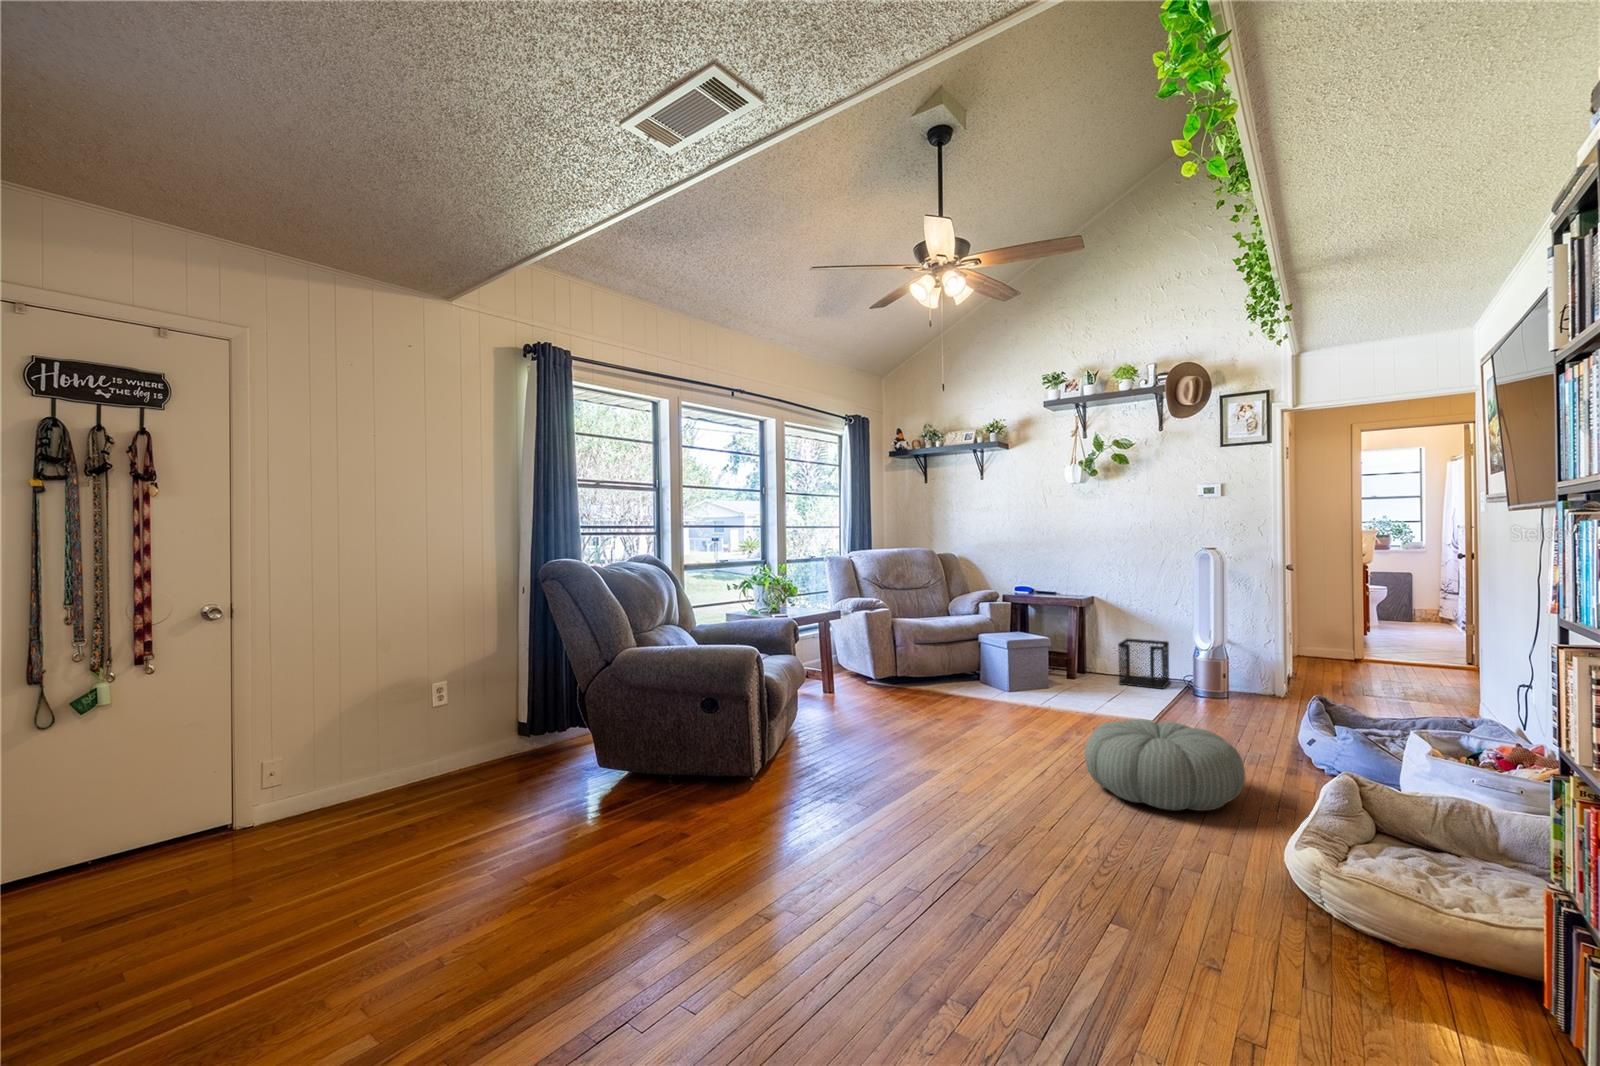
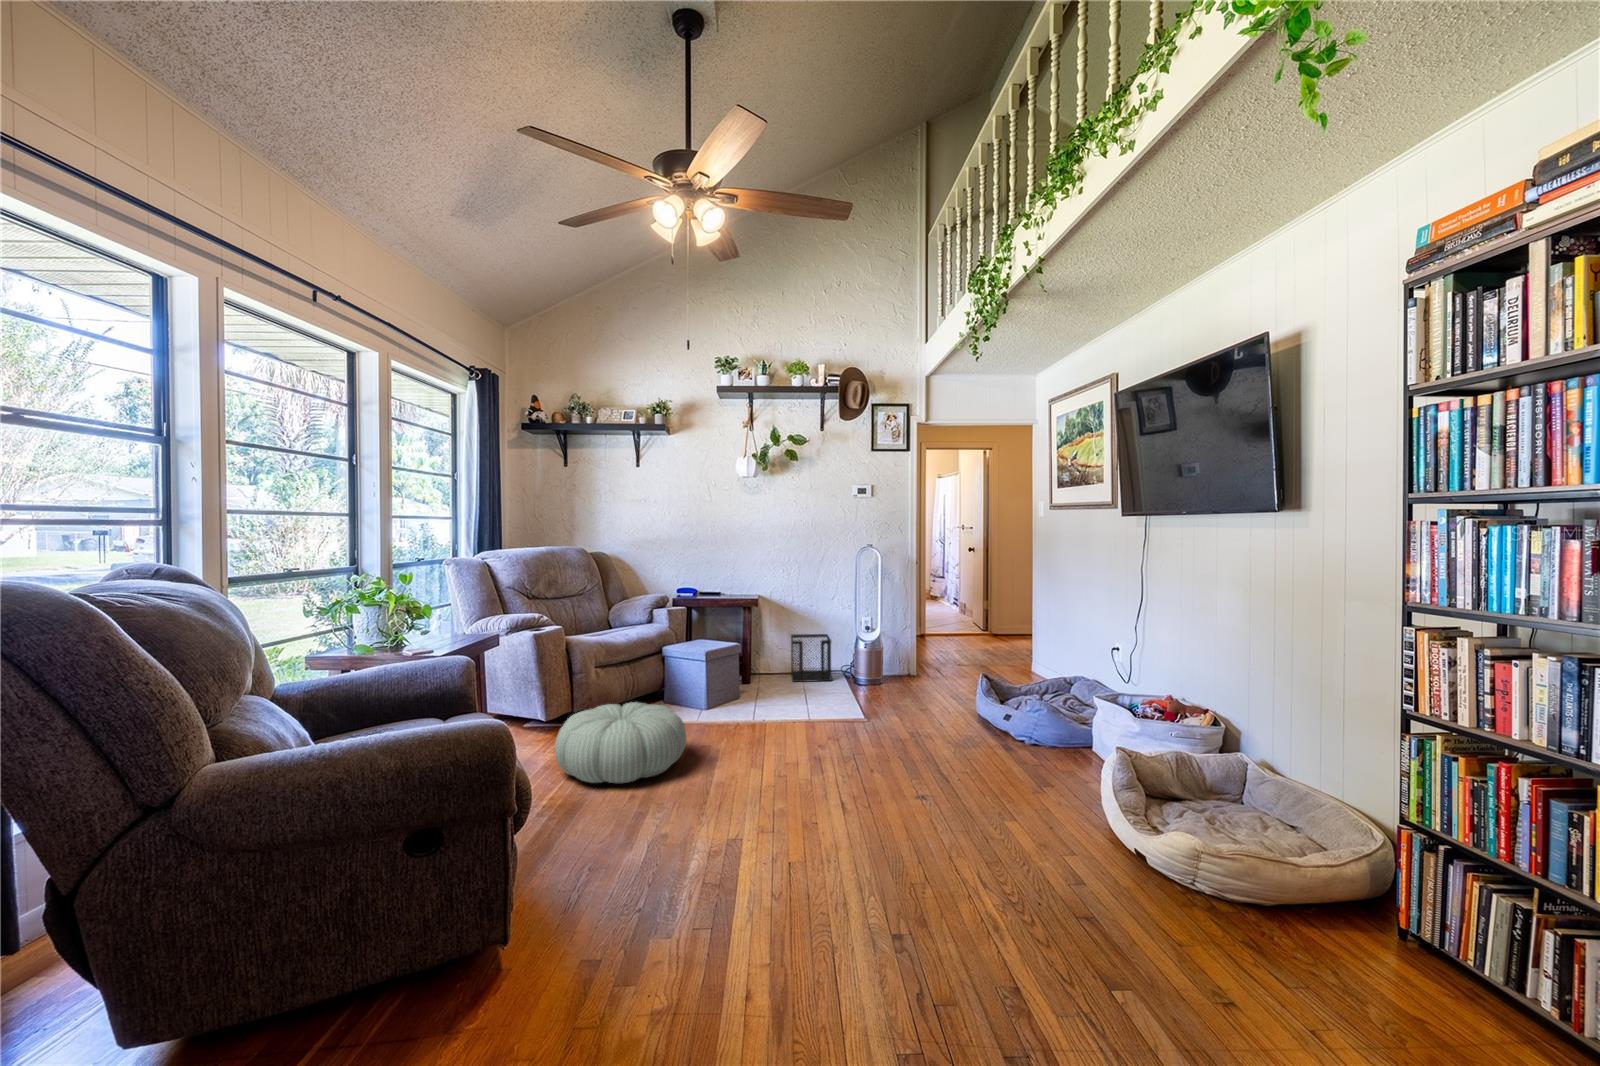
pouf: present [1085,719,1245,811] -> present [555,702,686,783]

